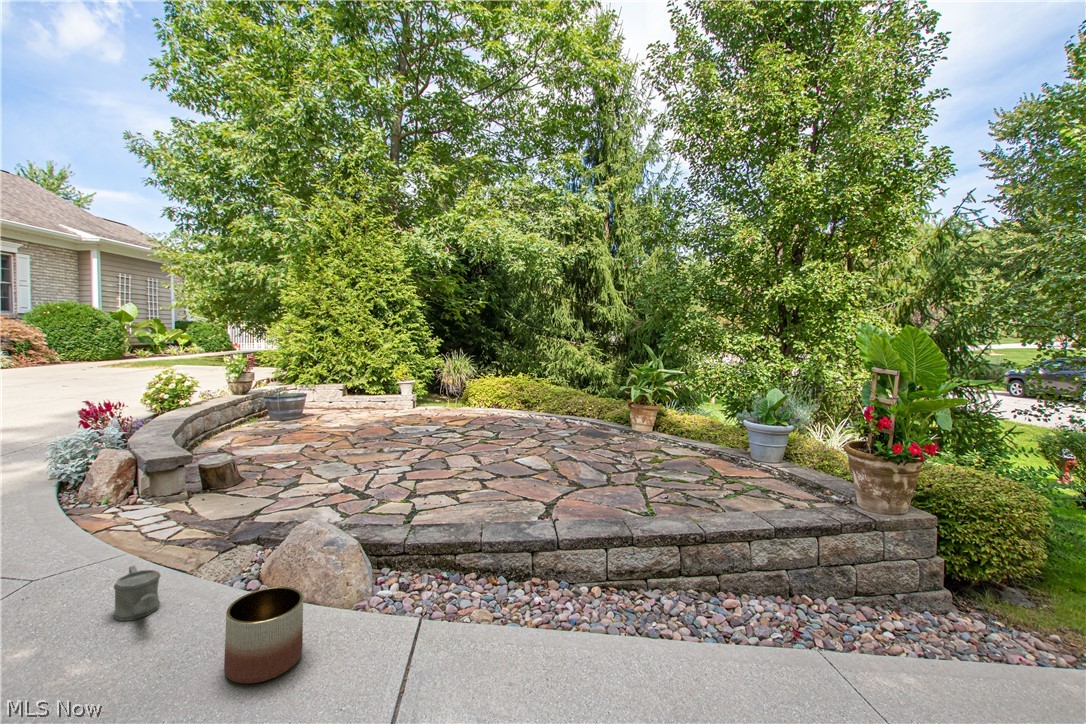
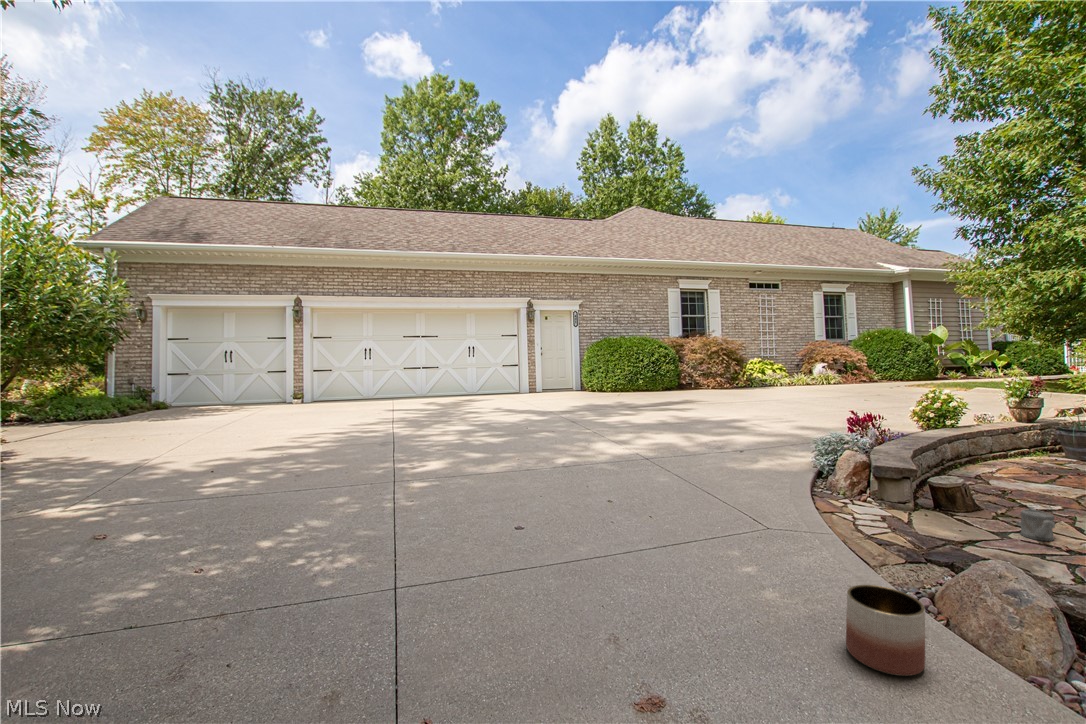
watering can: present [113,566,160,621] -> present [1020,507,1055,541]

